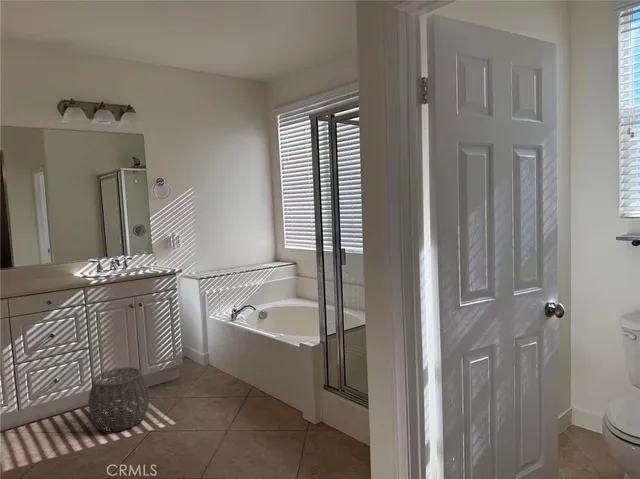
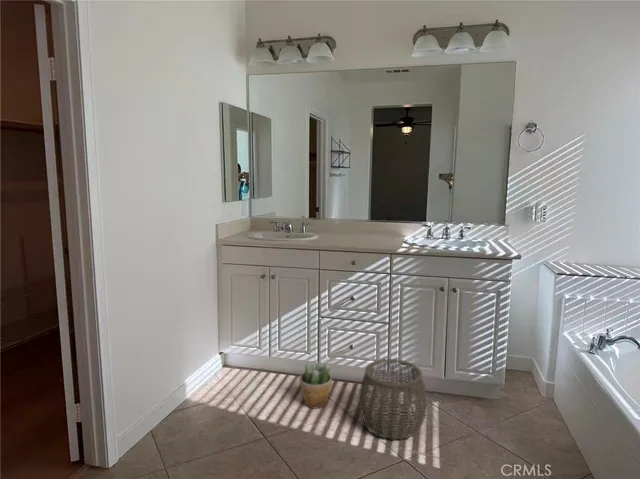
potted plant: none [17,397,54,447] -> present [299,362,332,408]

